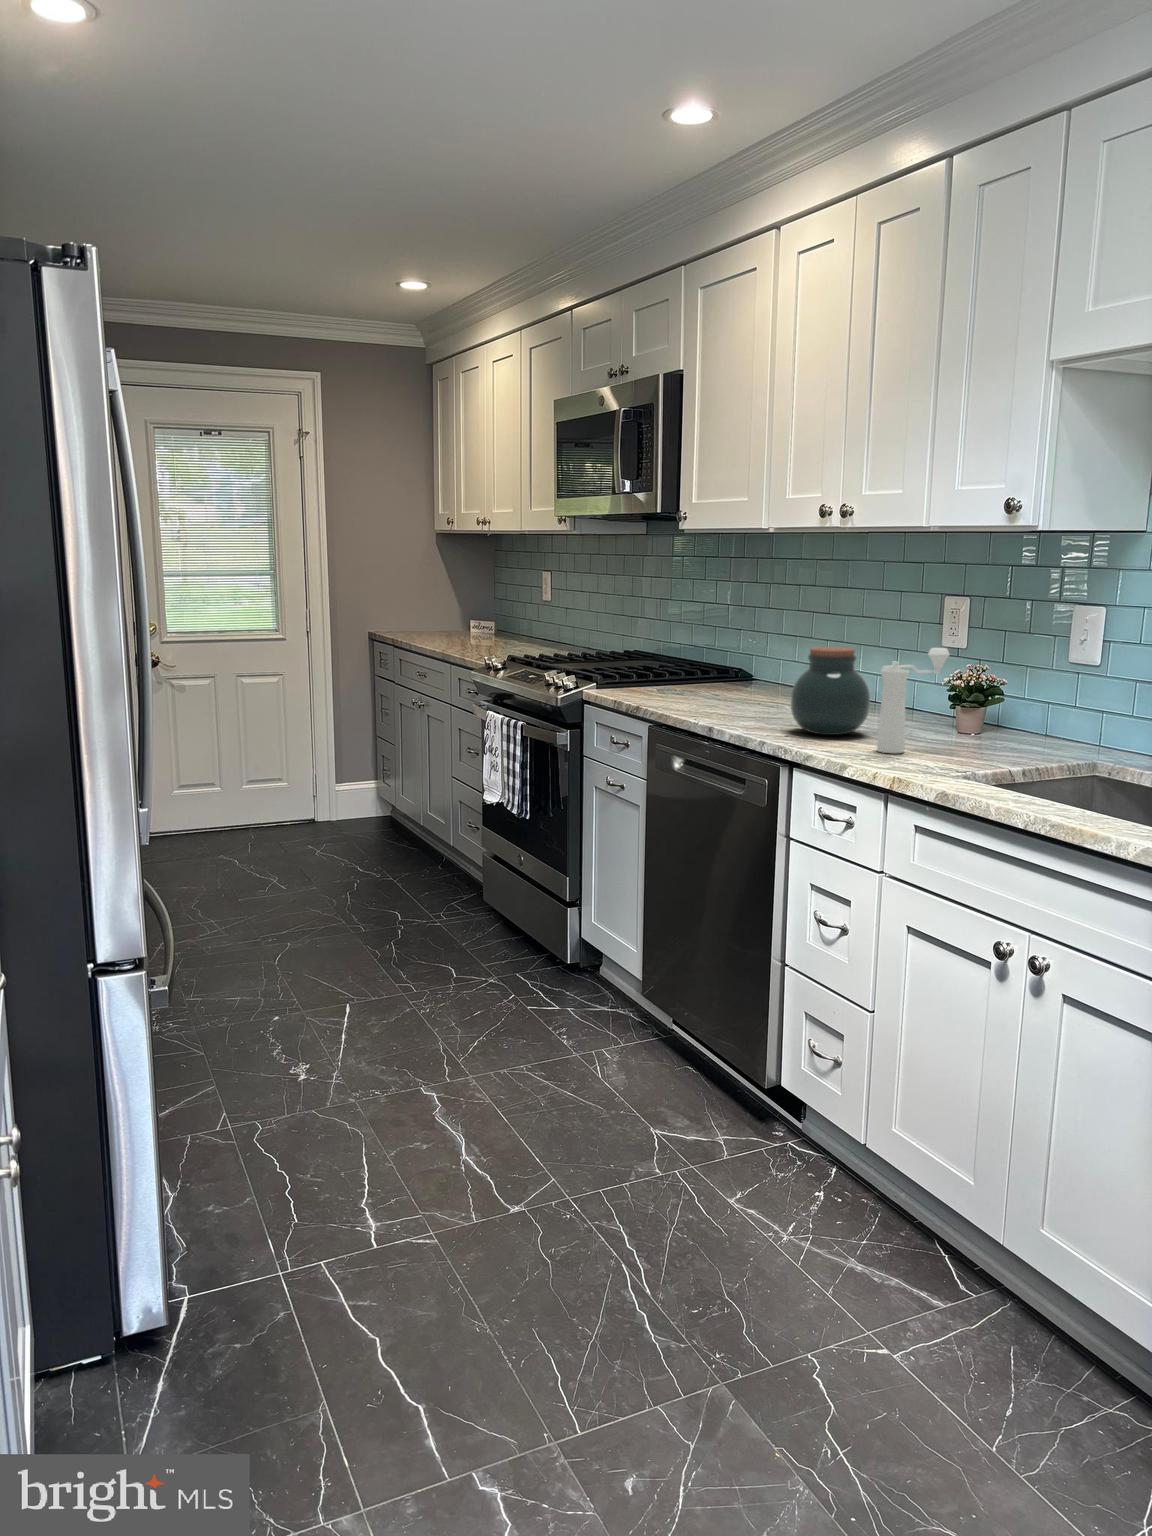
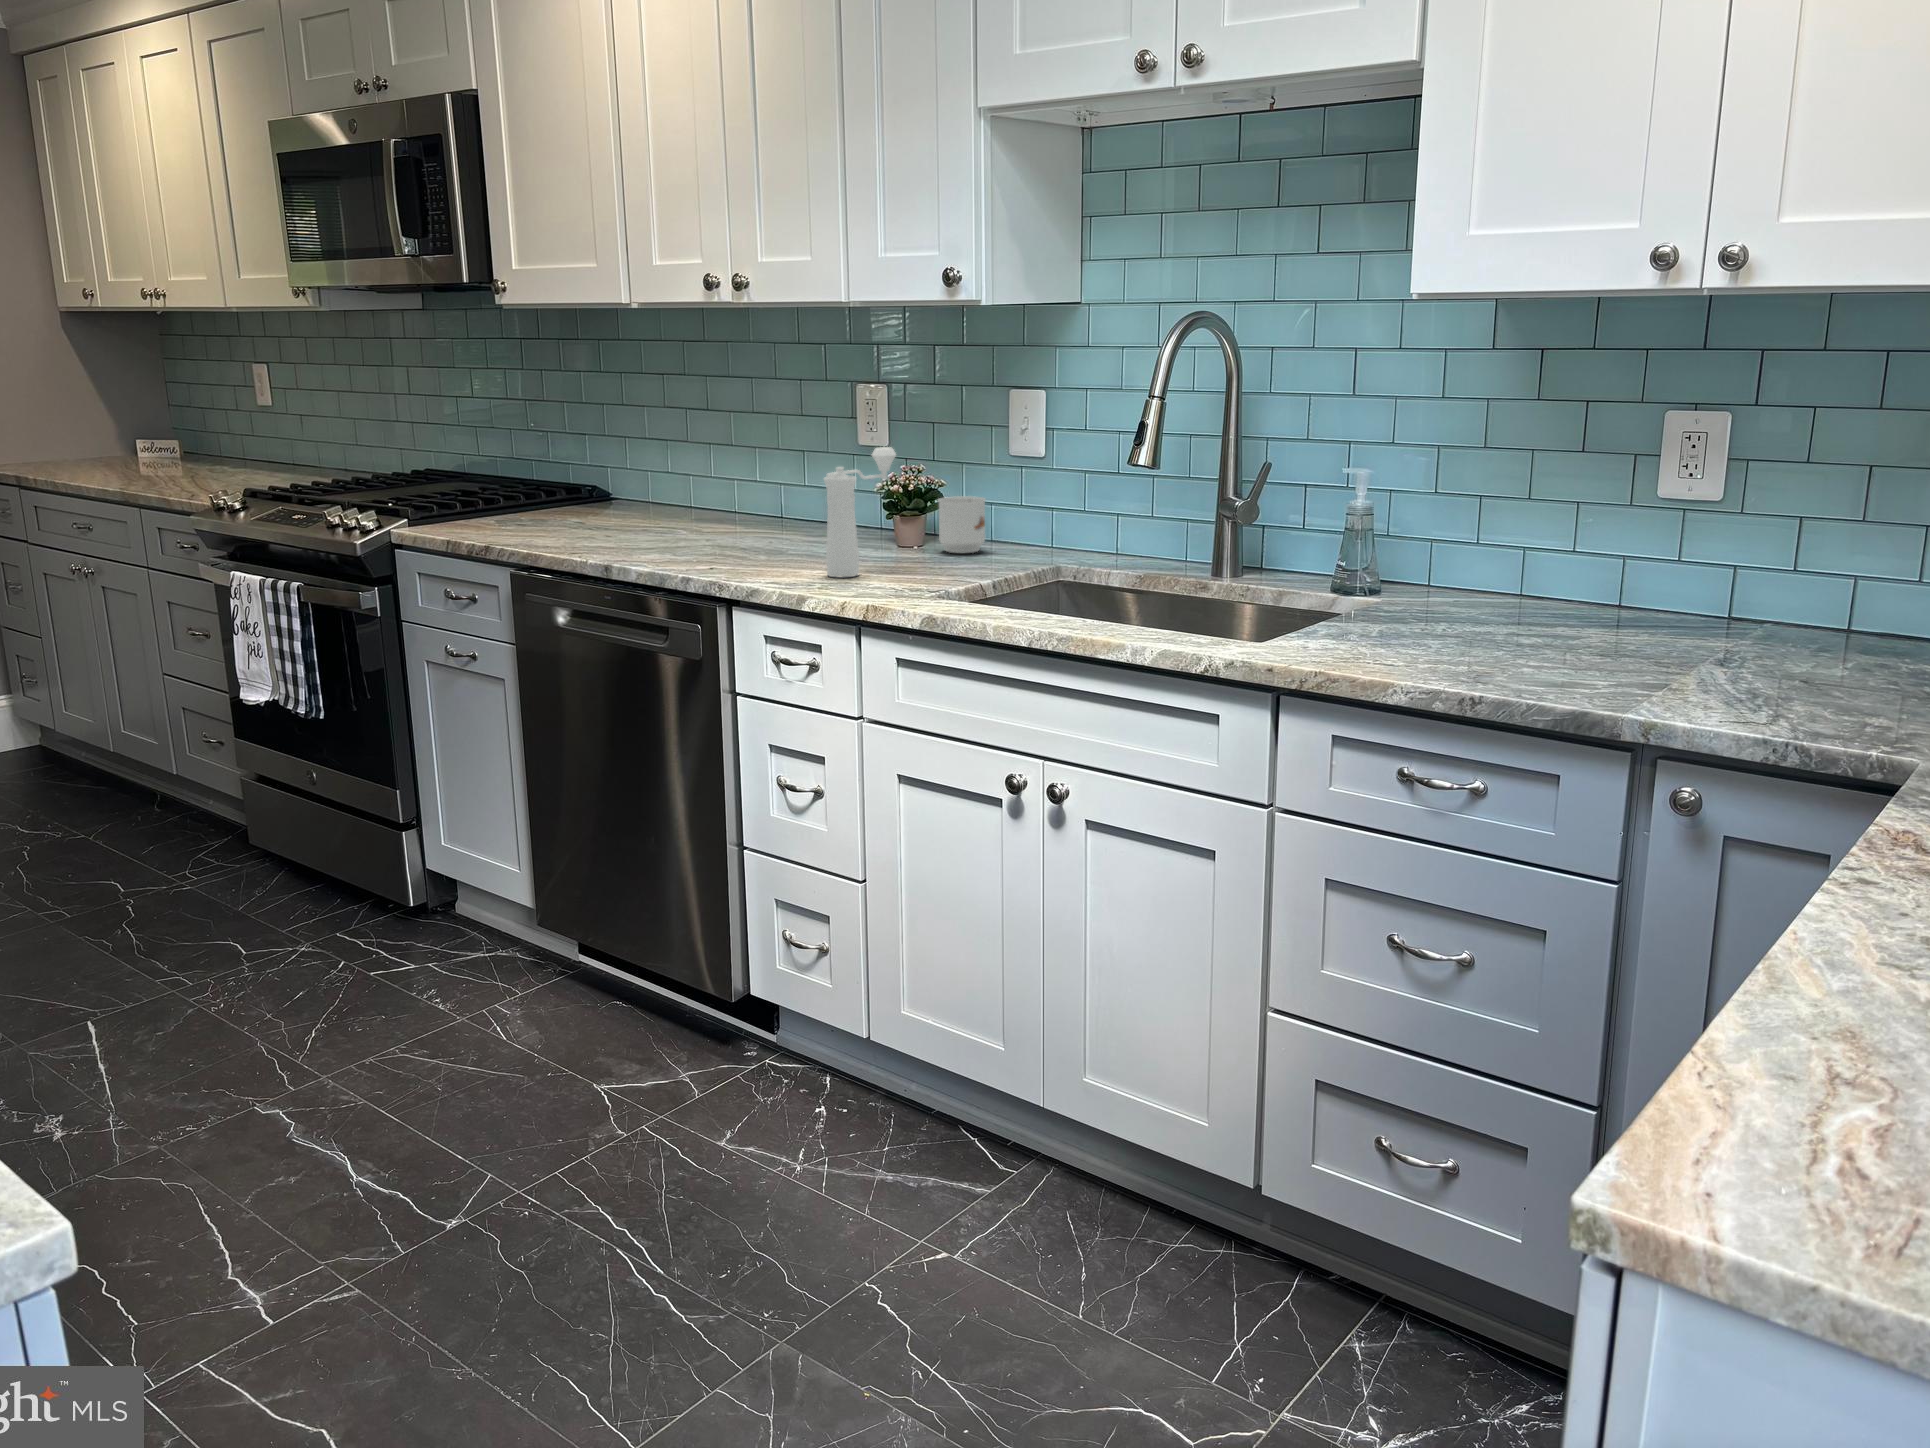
jar: present [791,647,870,735] -> none [707,453,803,562]
mug: none [990,694,1036,743] -> present [938,496,985,553]

